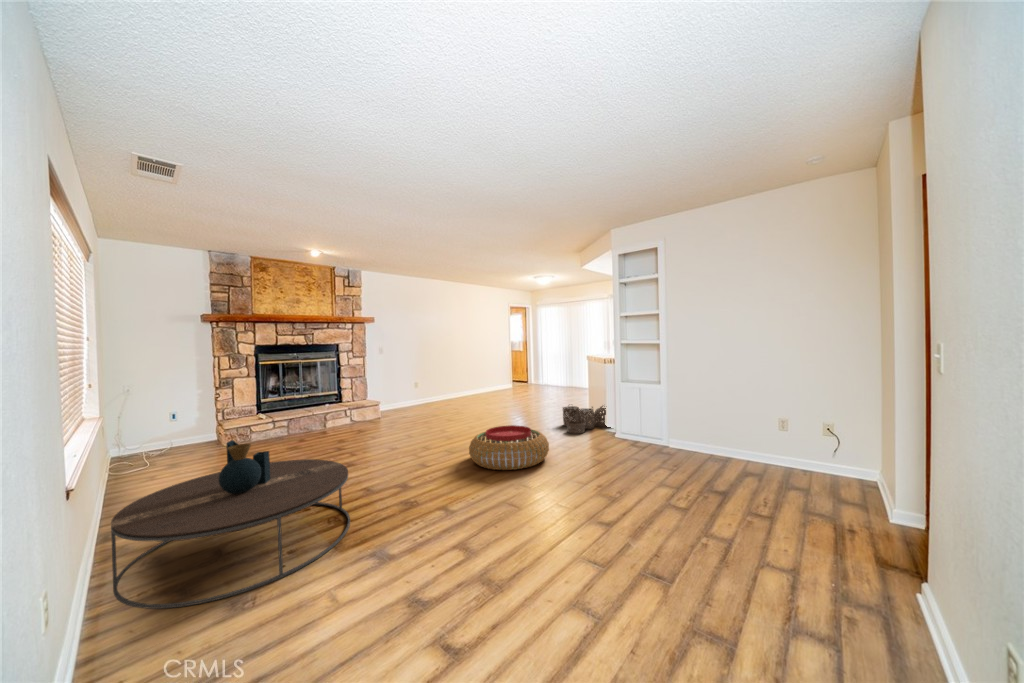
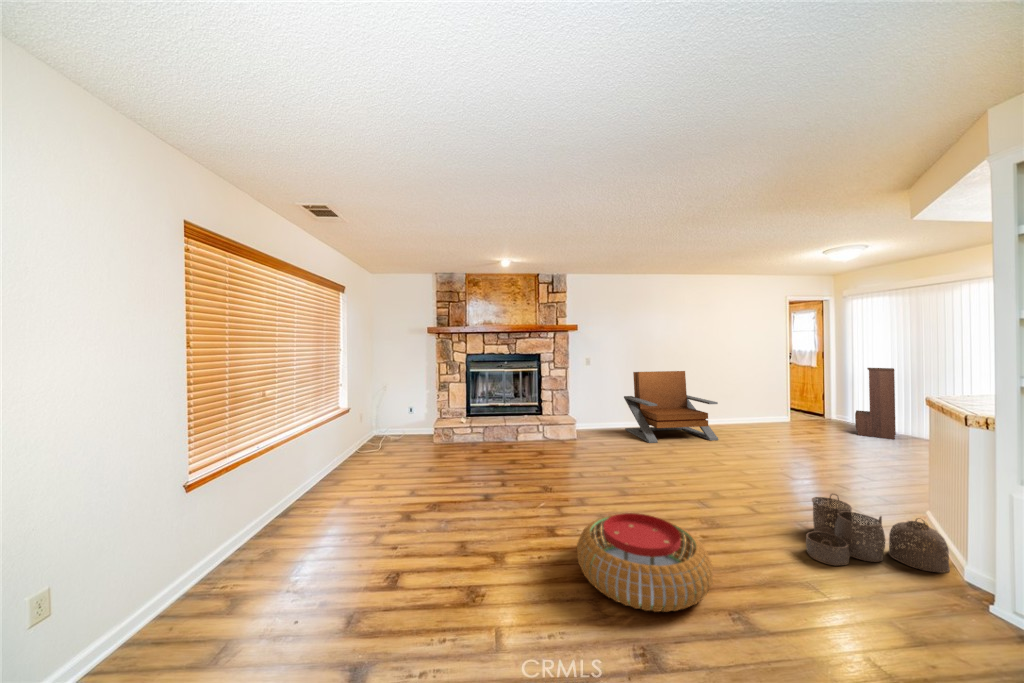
bookshelf: none [547,347,566,389] -> present [855,368,896,439]
lounge chair: none [412,355,484,410] -> present [624,371,718,443]
coffee table: present [111,440,350,609] -> none [180,471,394,650]

